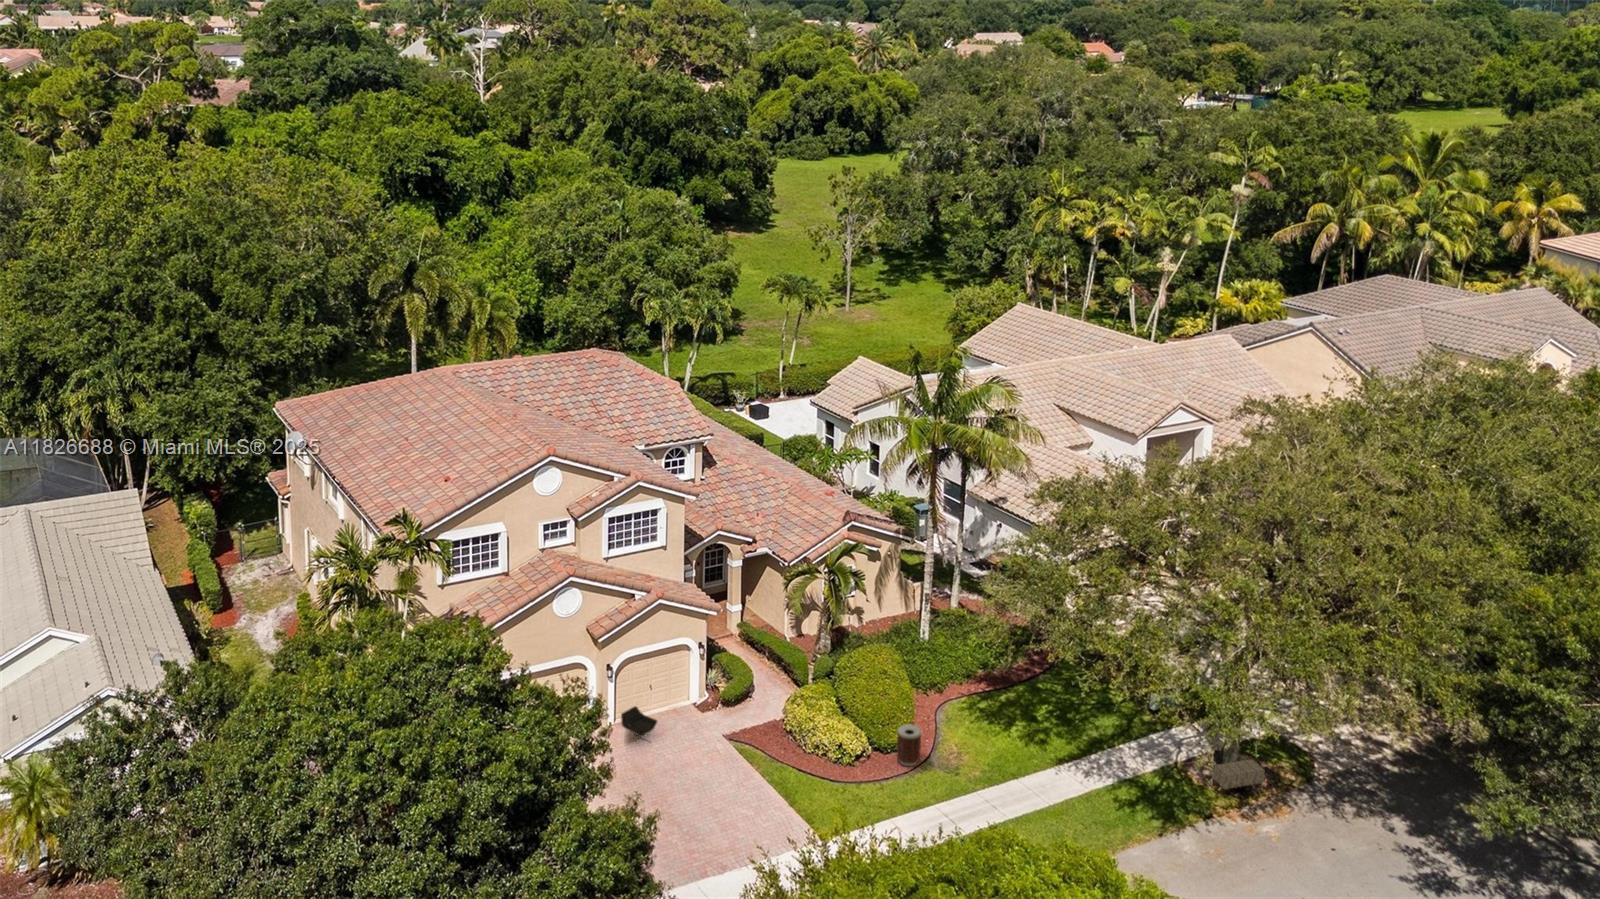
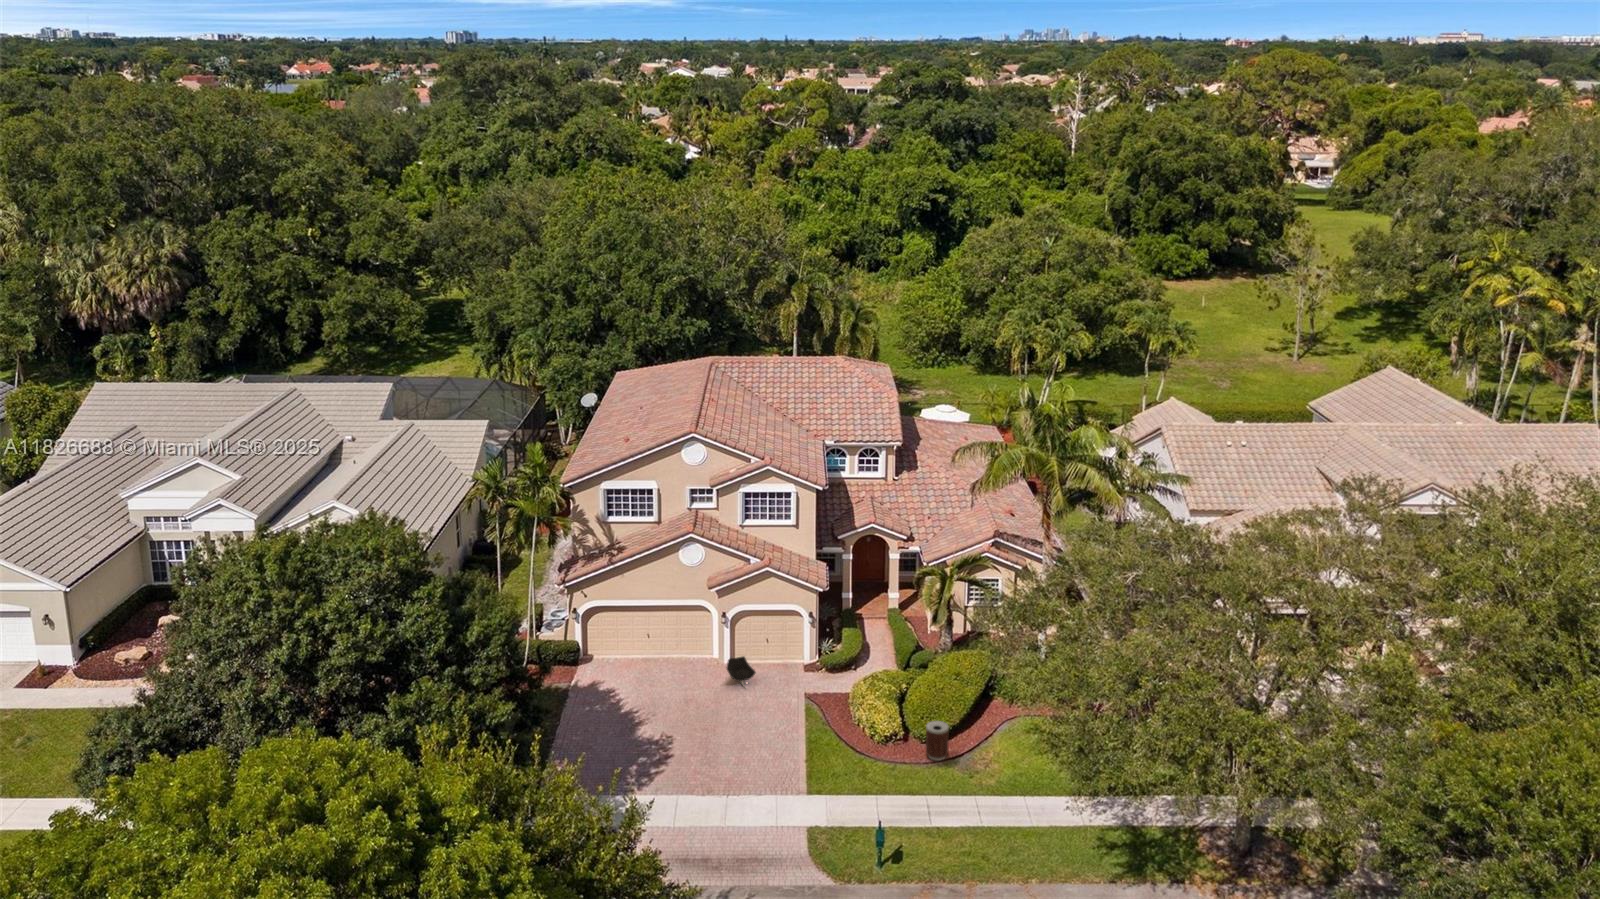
bench: present [1212,759,1265,793] -> none [1215,835,1270,873]

